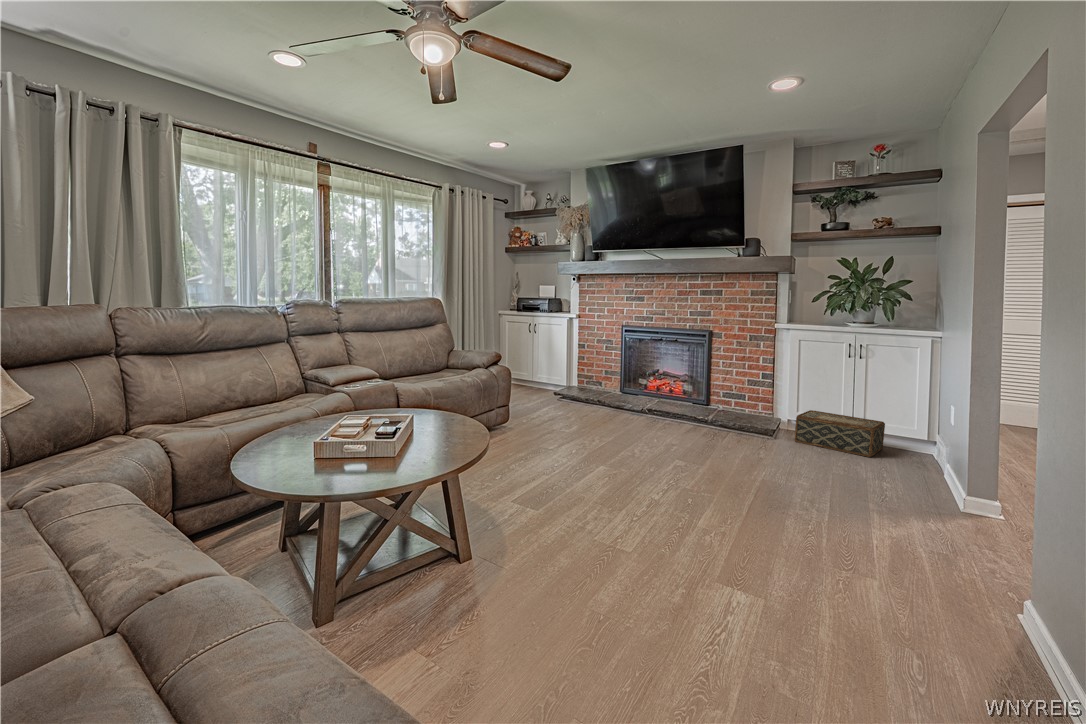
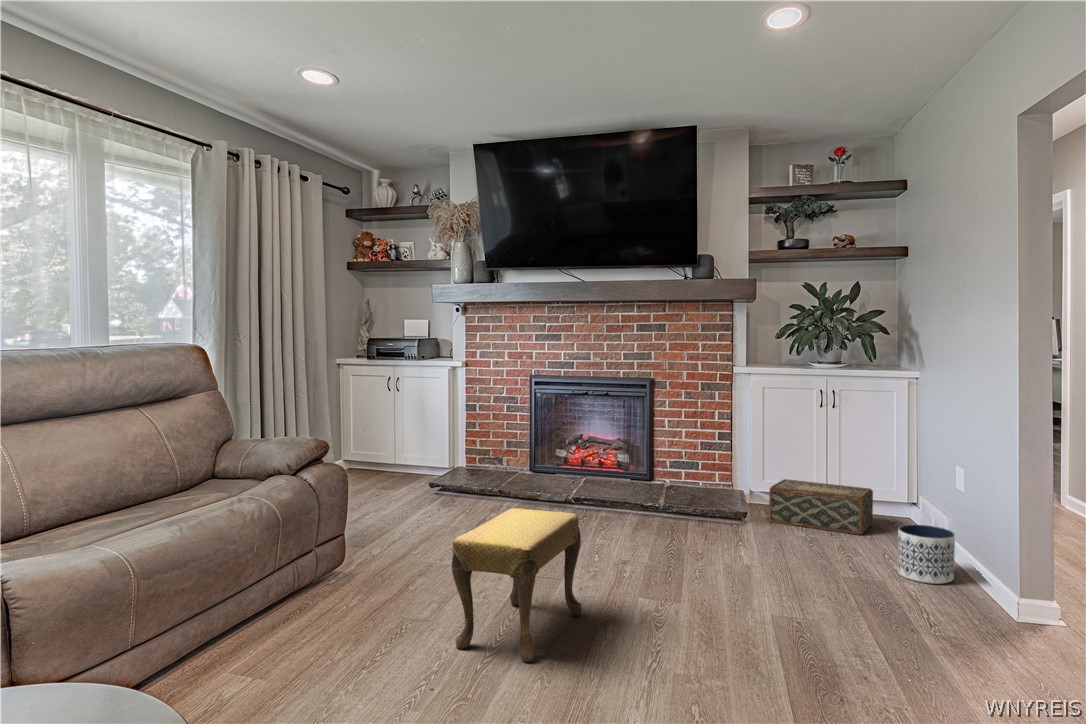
footstool: none [532,420,631,530] -> present [452,508,582,662]
planter: none [896,454,951,503] -> present [898,525,955,584]

